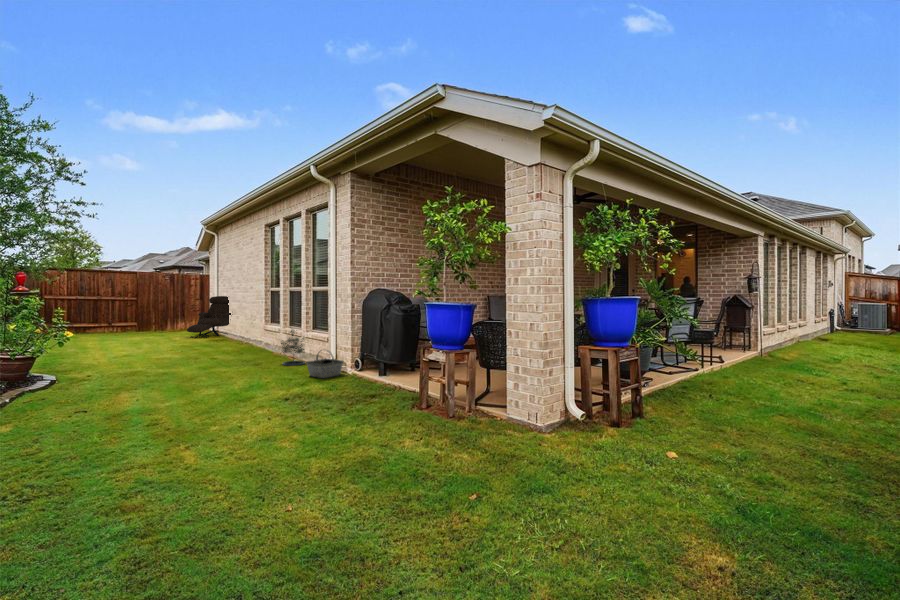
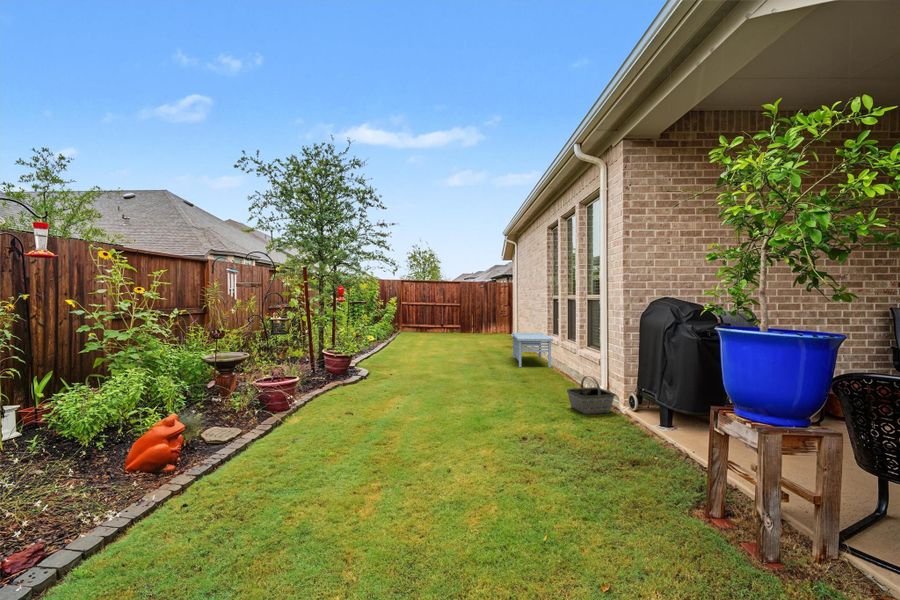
lounge chair: present [187,296,231,338] -> none [487,304,528,344]
storage bench: none [227,323,275,355] -> present [512,333,553,368]
potted tree: present [281,330,305,365] -> none [546,340,578,389]

